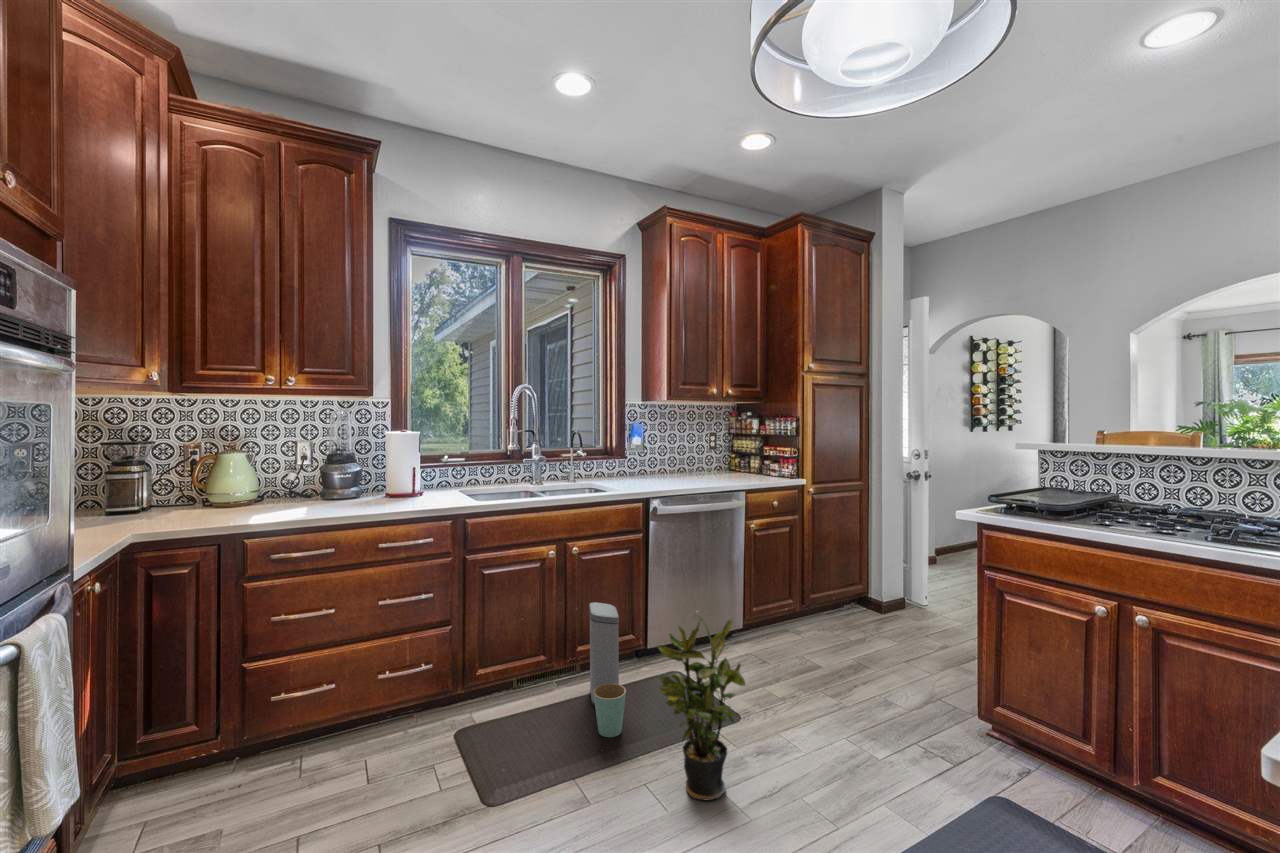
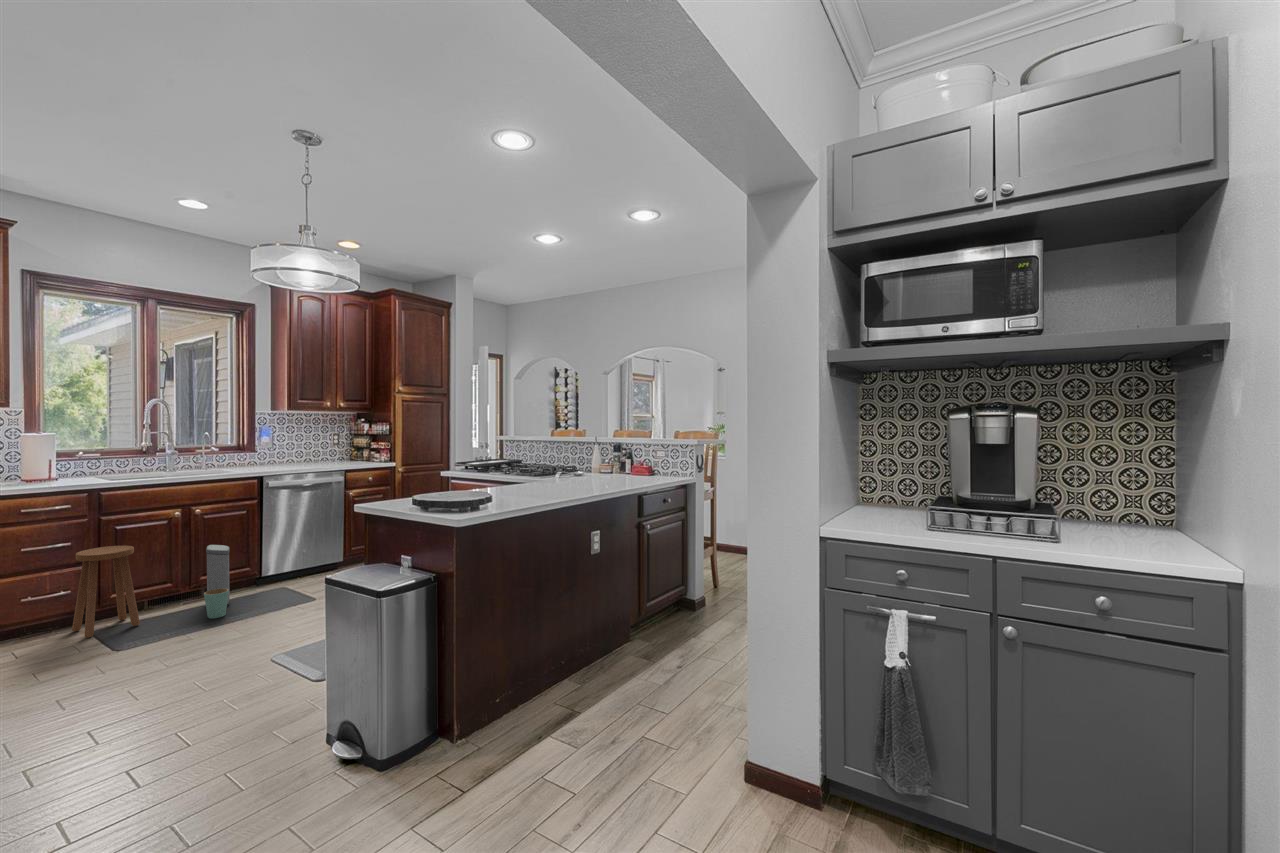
stool: none [434,600,513,751] -> present [72,546,140,638]
potted plant: present [657,615,745,800] -> none [236,532,297,629]

